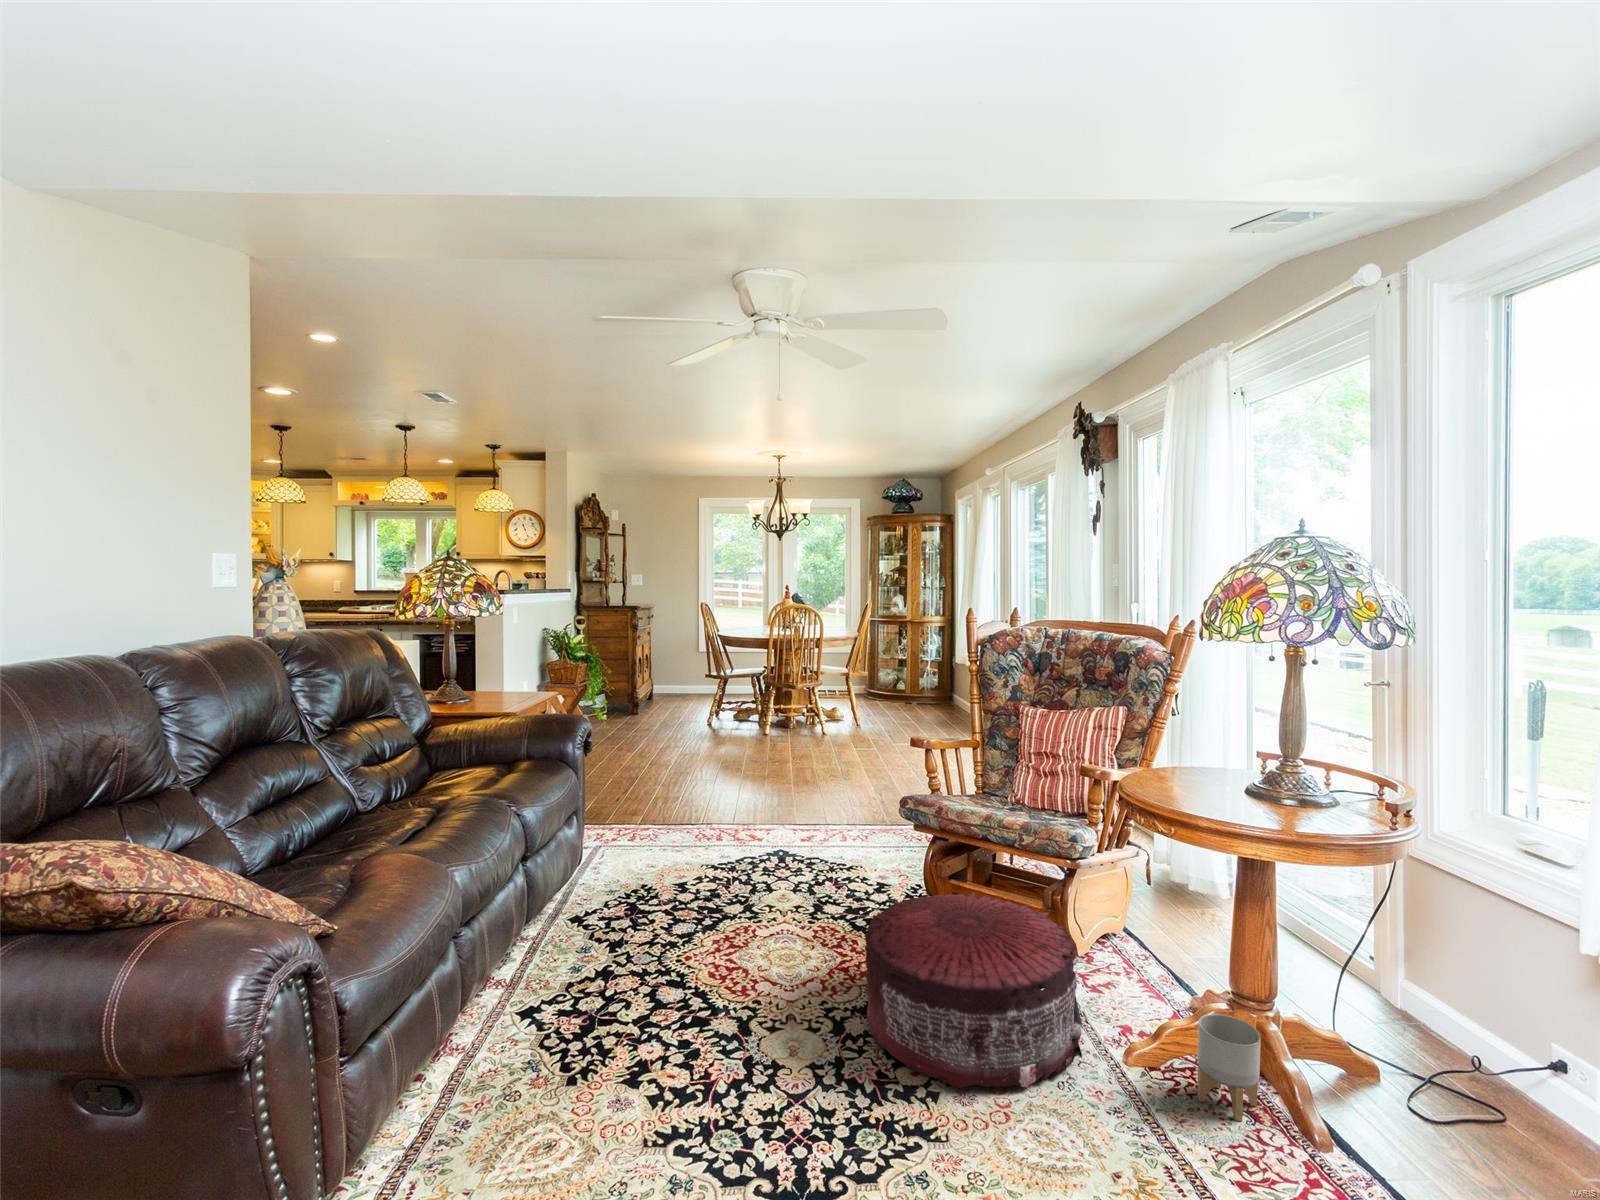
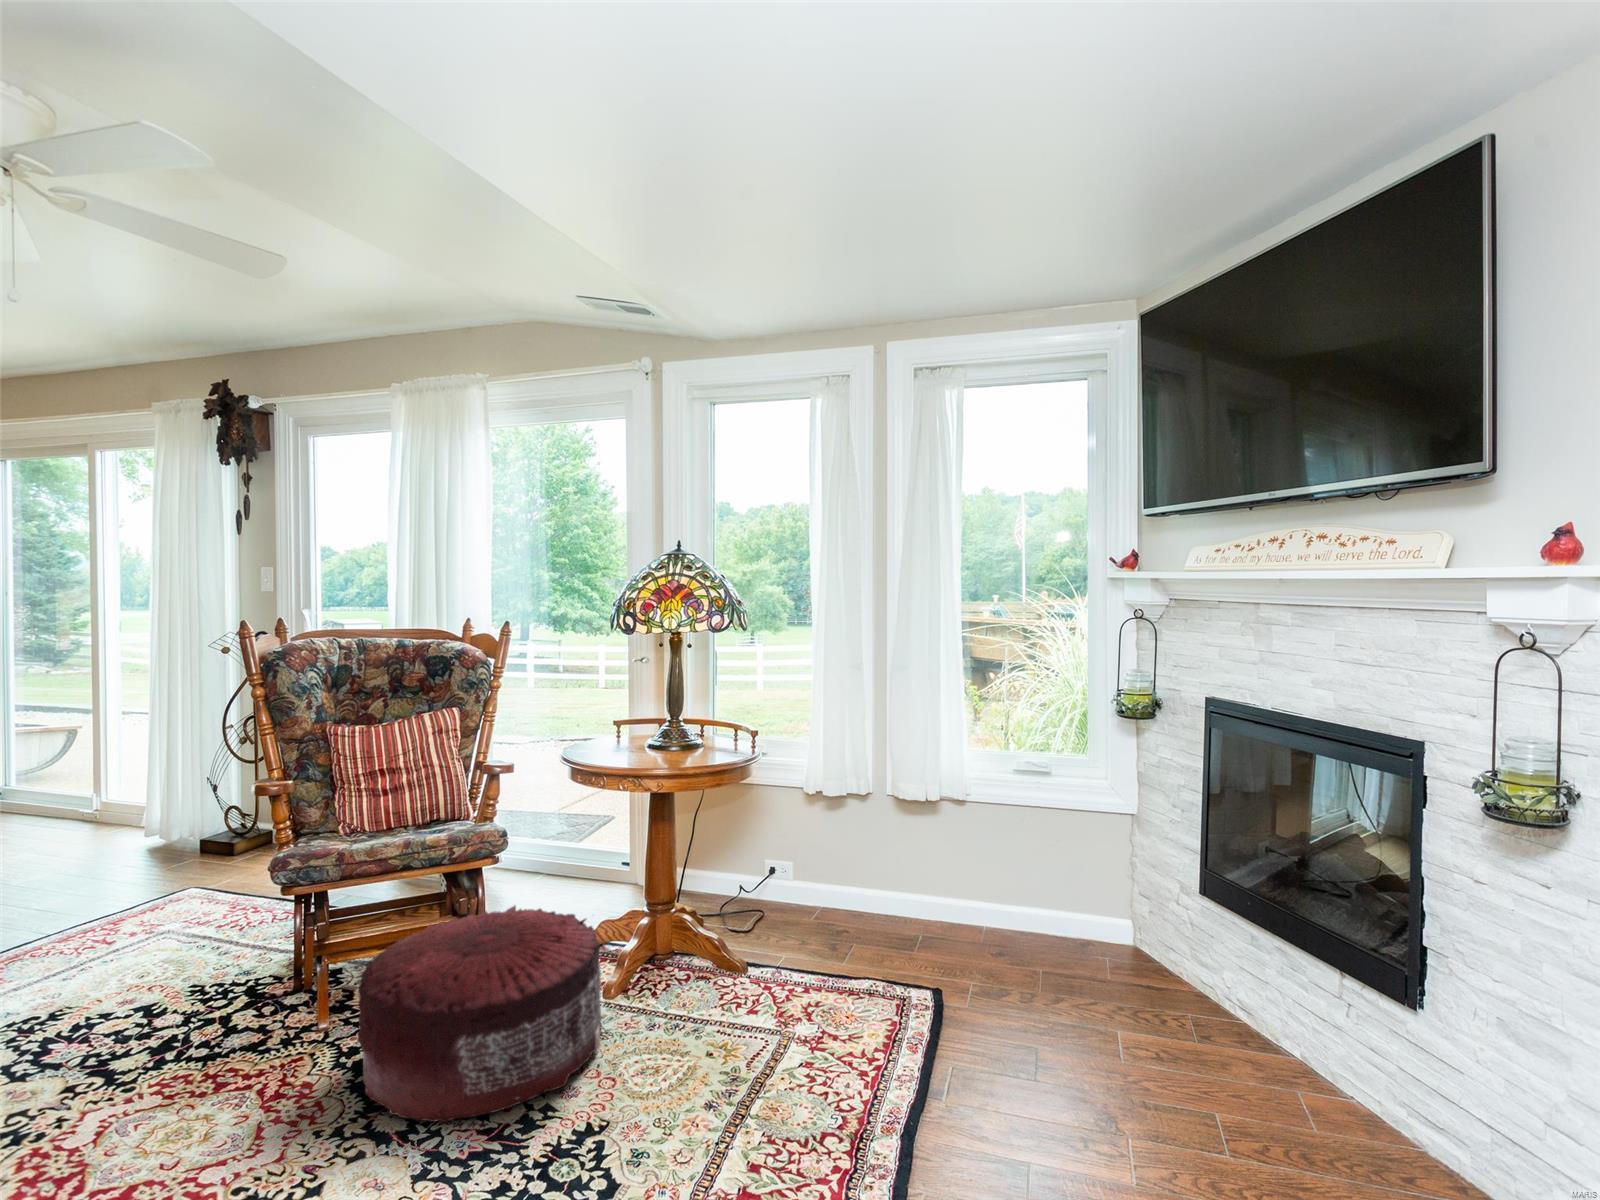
planter: present [1197,1014,1261,1121] -> none [668,908,710,983]

